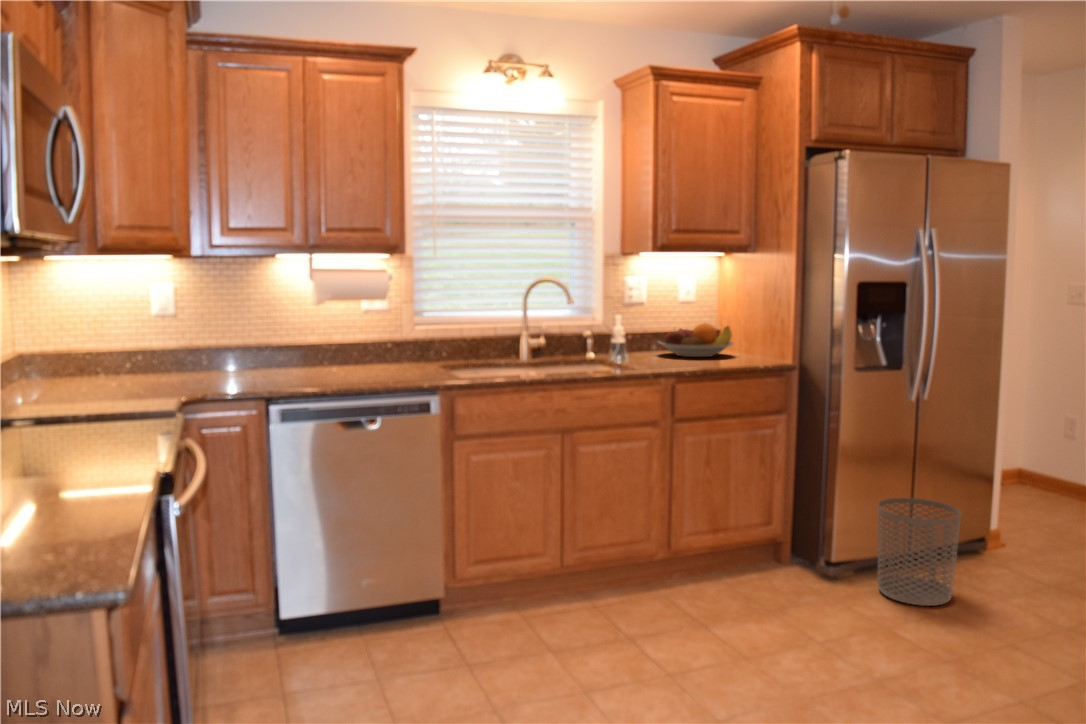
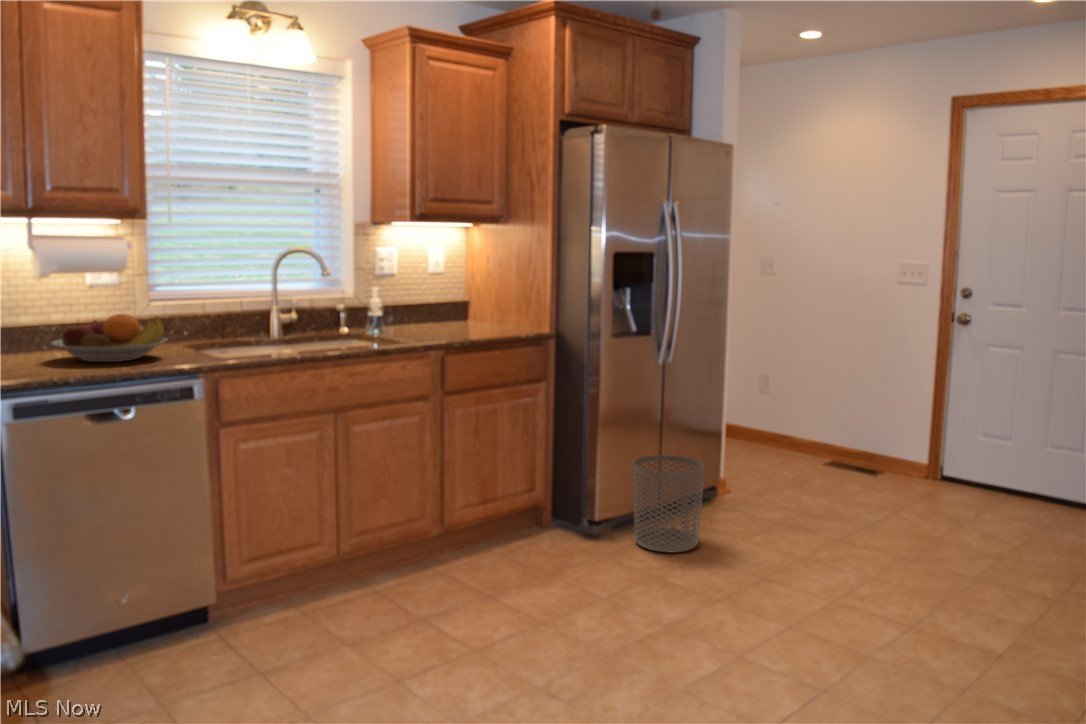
fruit bowl: present [658,323,733,357] -> present [51,314,168,362]

